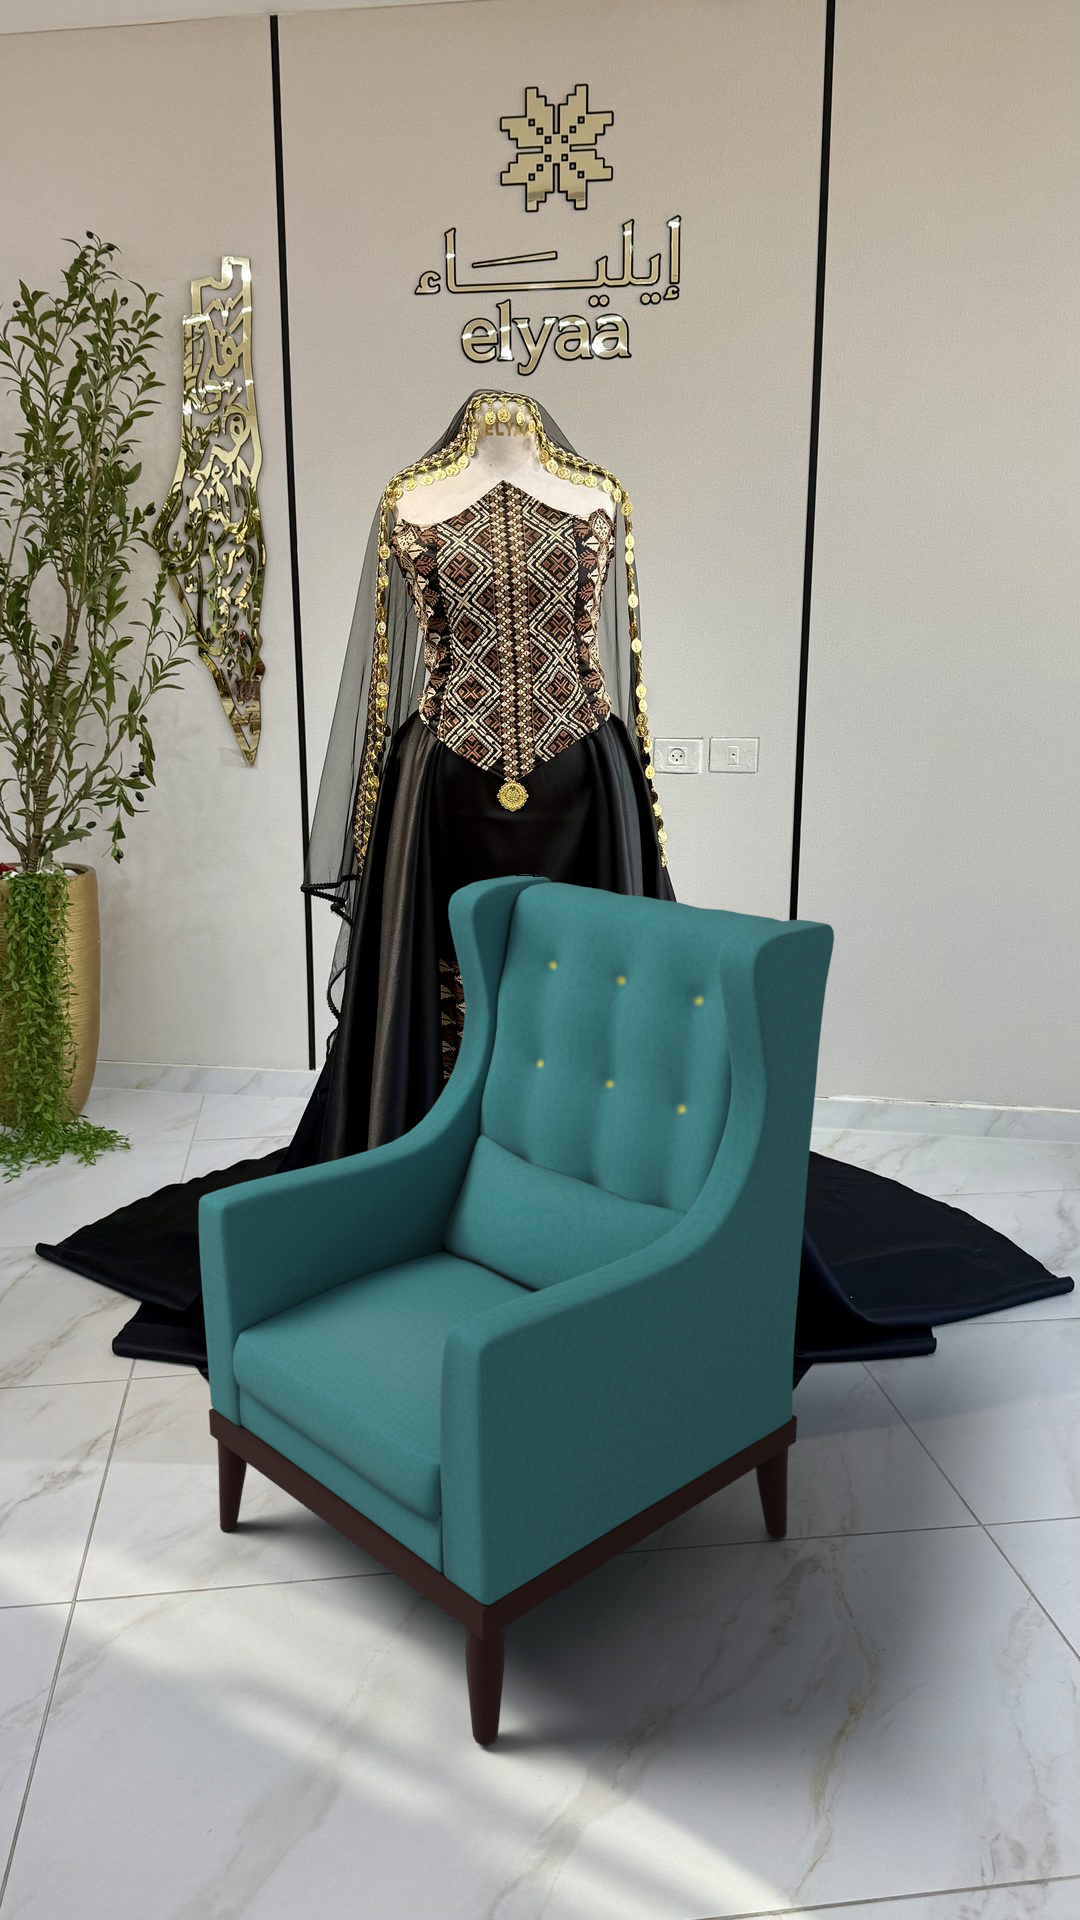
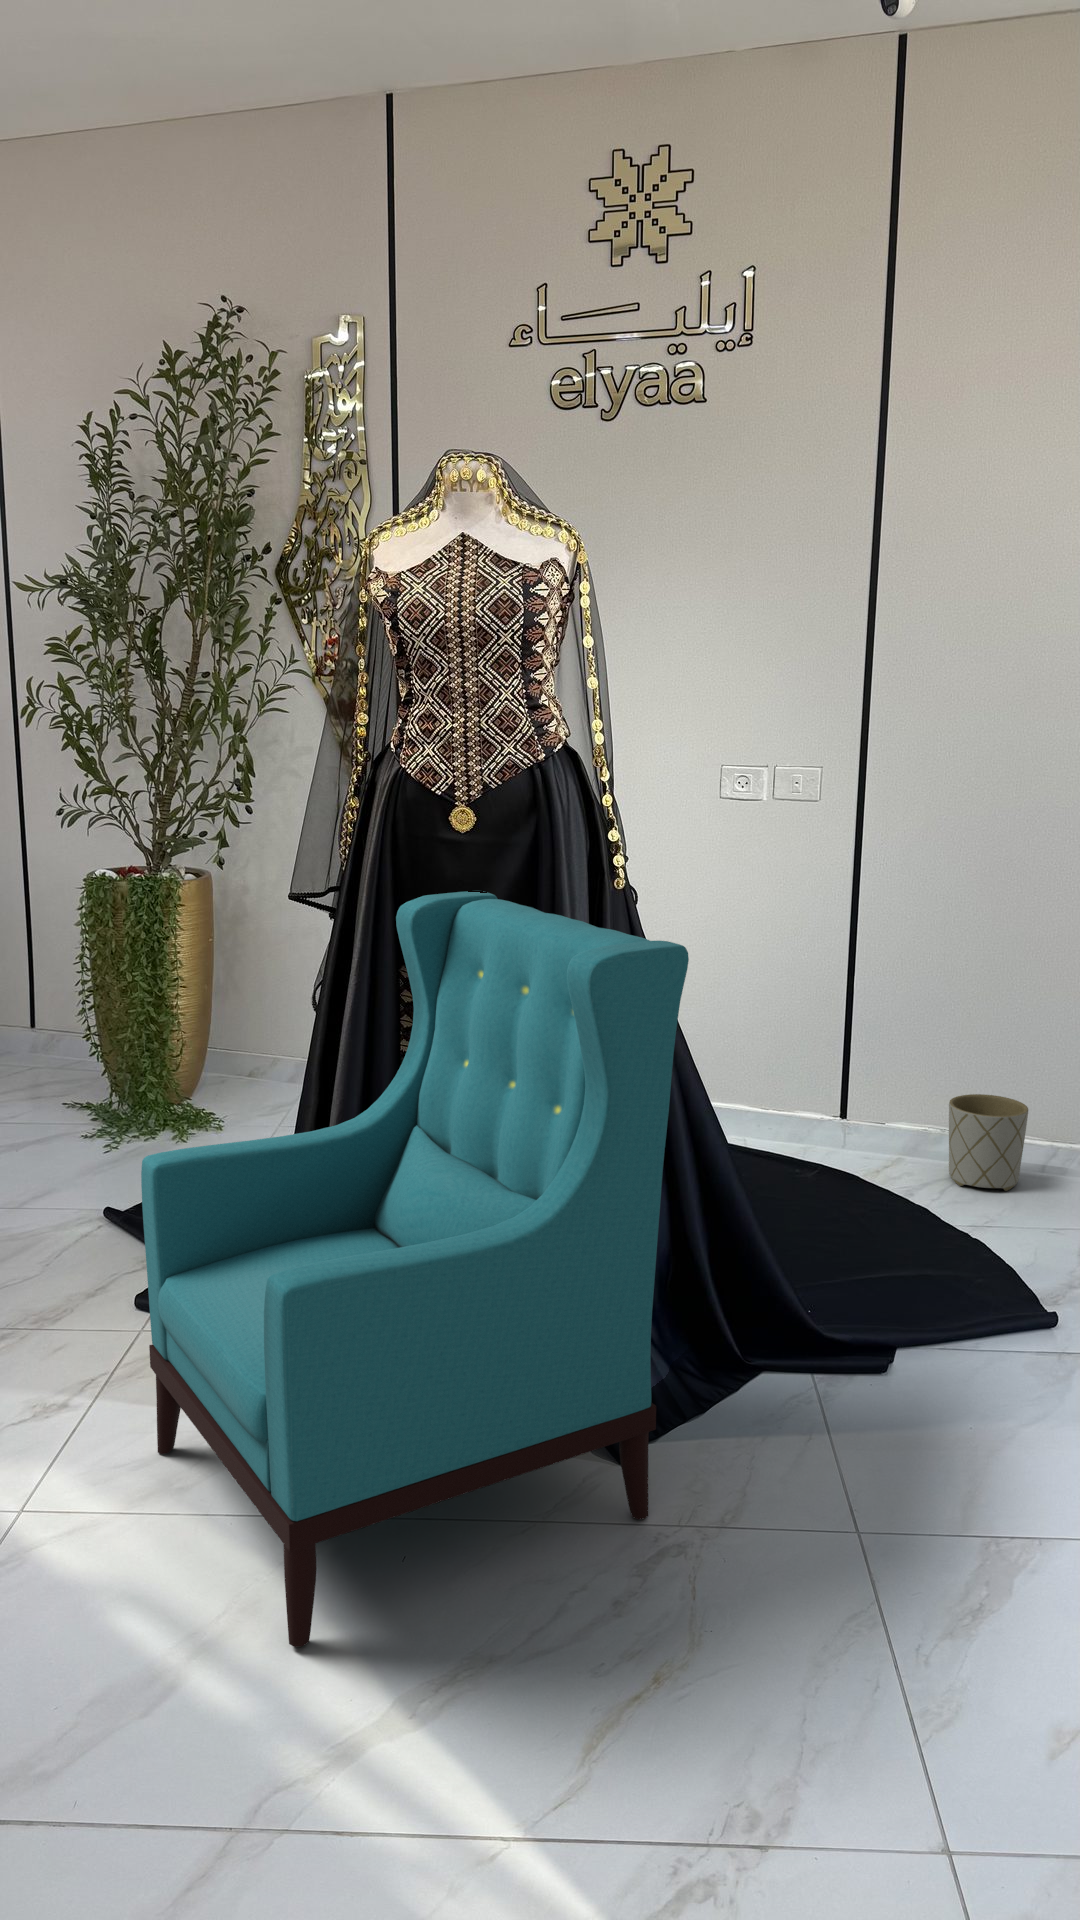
planter: none [894,1056,971,1149] -> present [949,1094,1028,1191]

